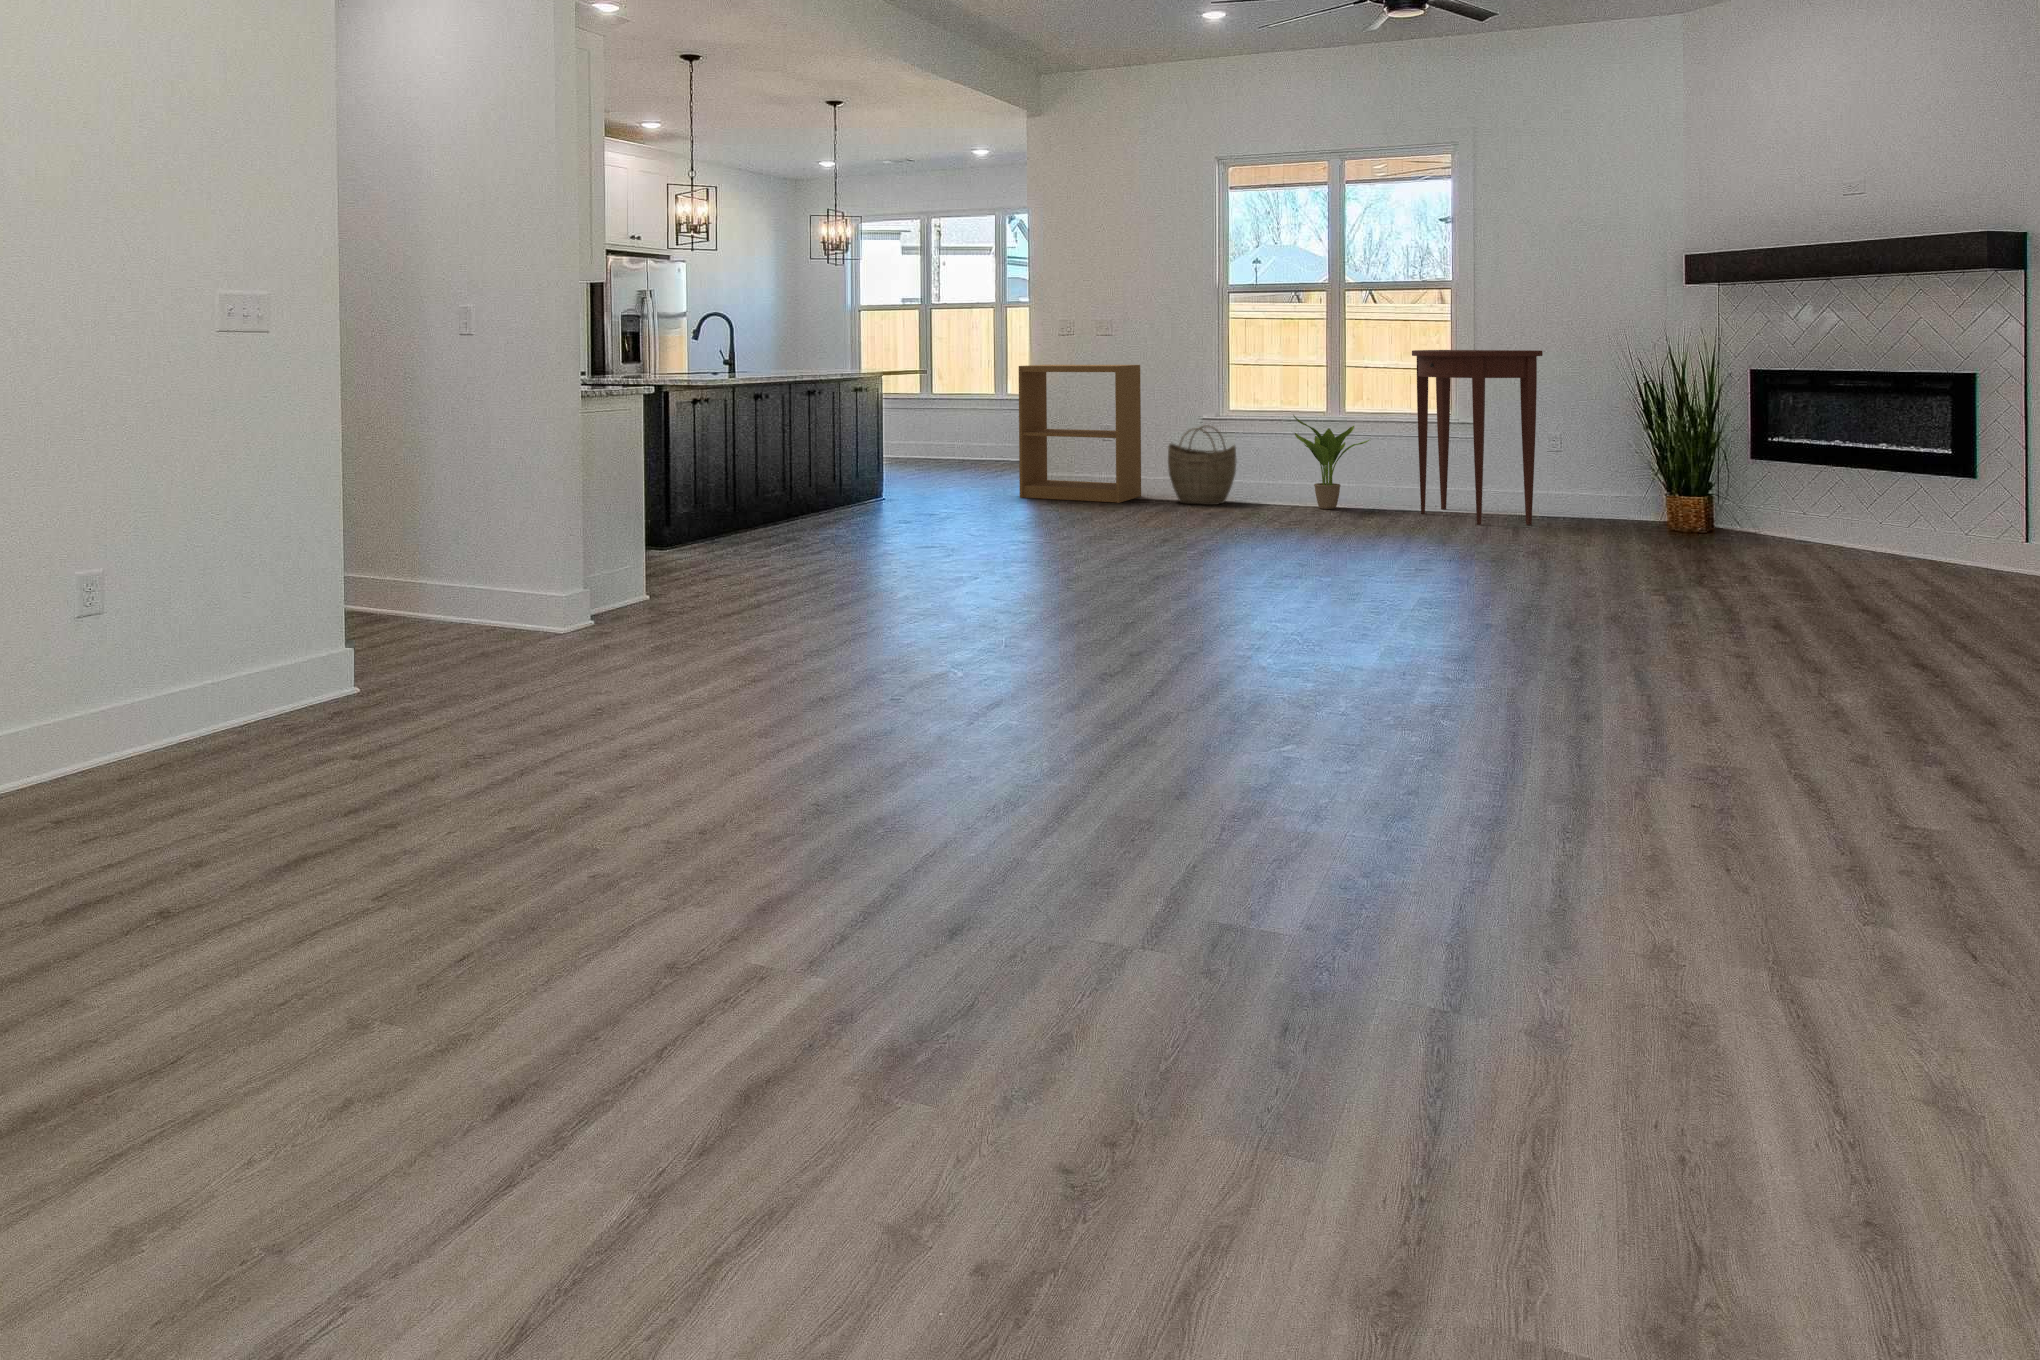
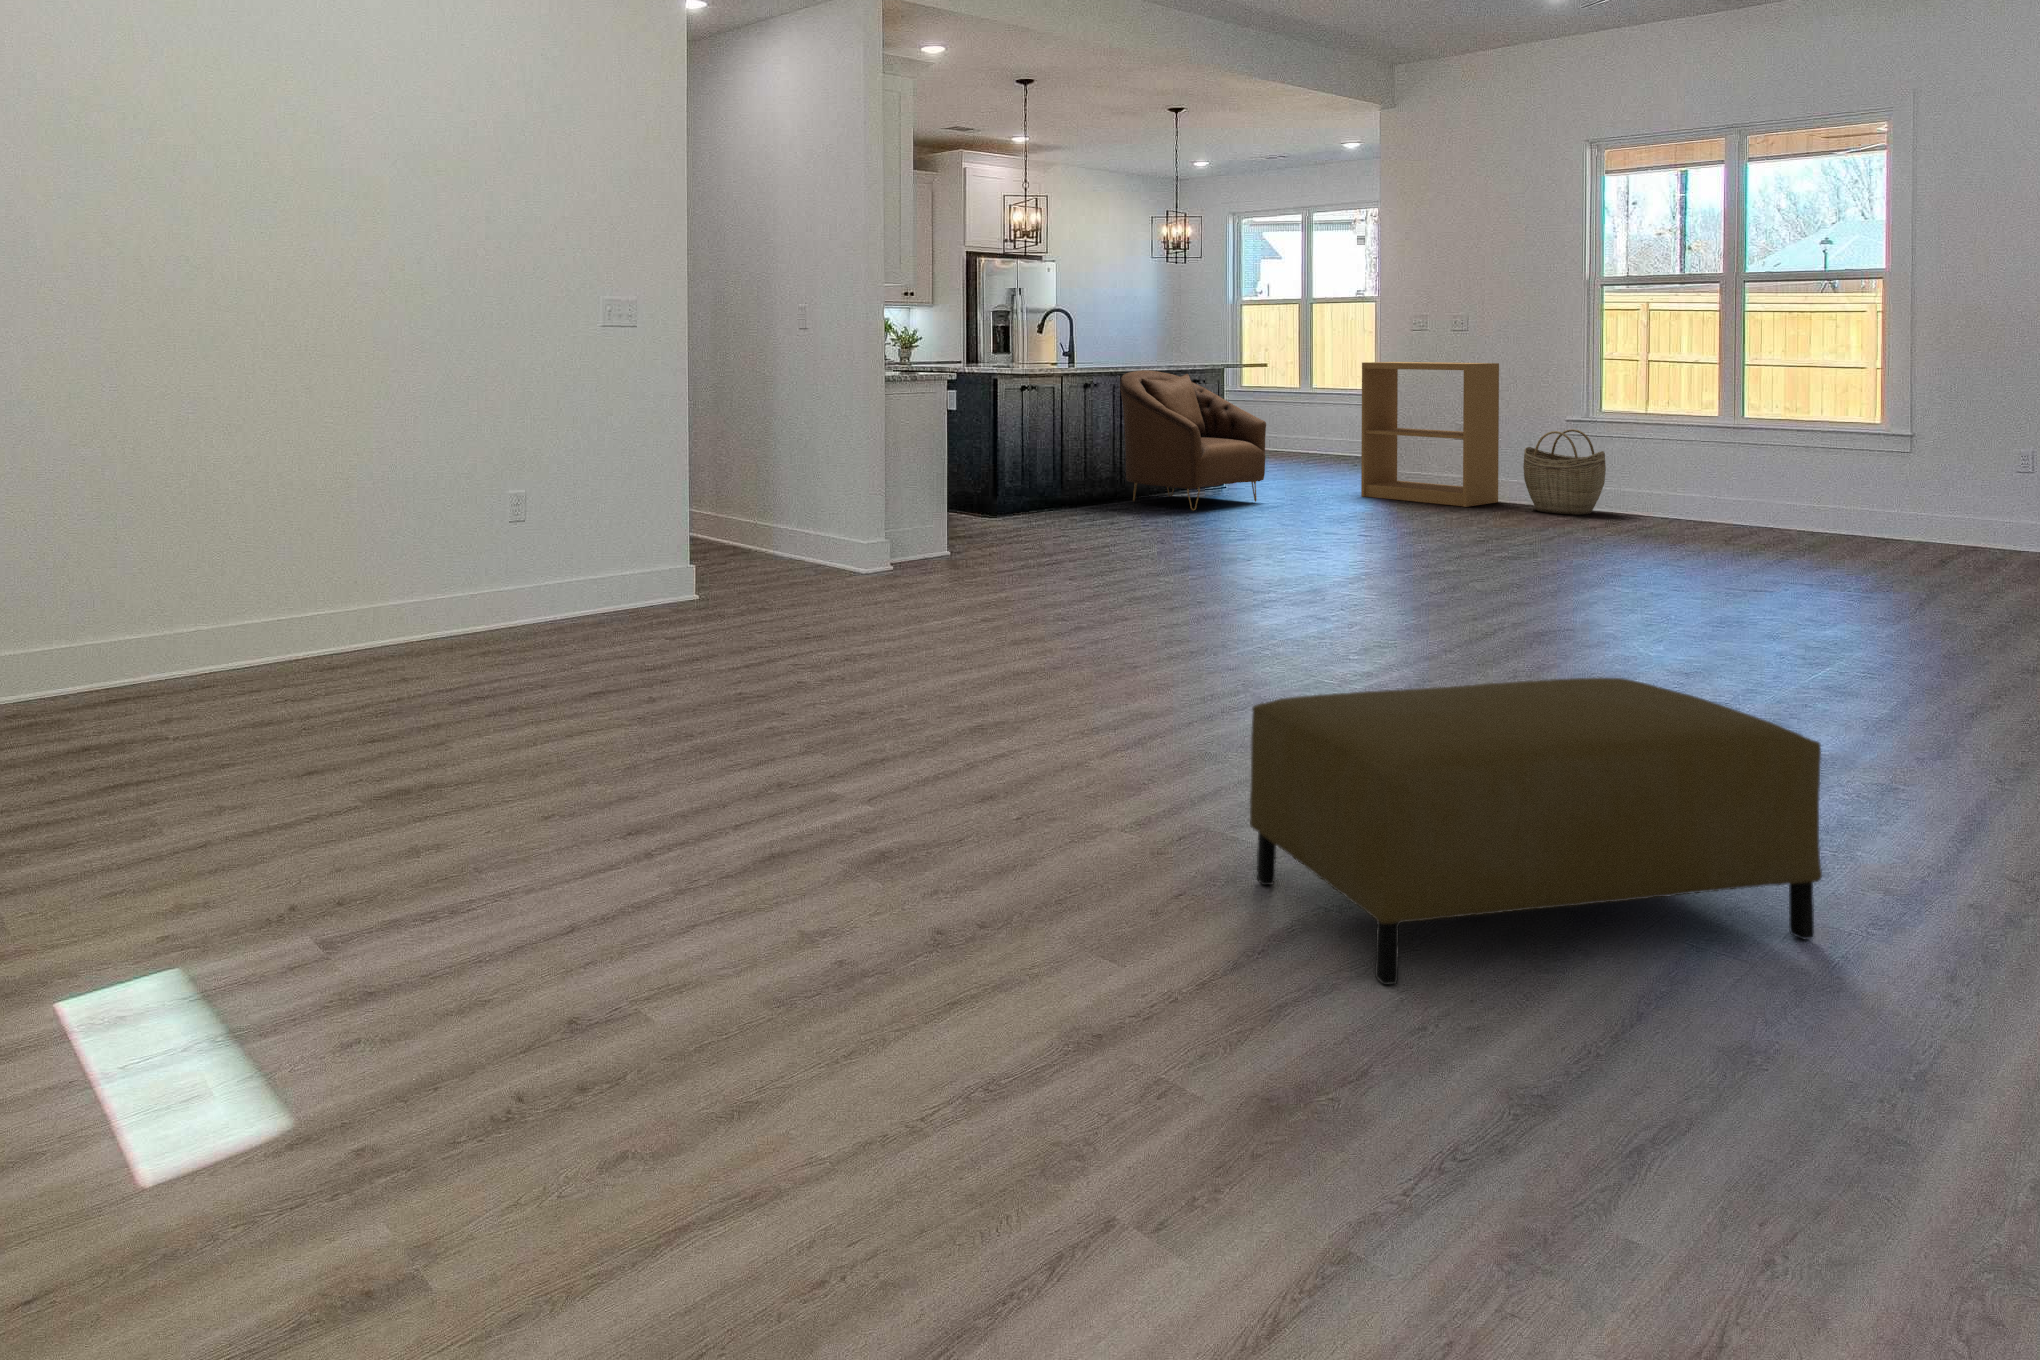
console table: present [1412,350,1543,525] -> none [1820,350,1991,558]
armchair: none [791,378,938,524] -> present [1120,370,1266,510]
potted plant: present [1293,415,1369,509] -> none [1669,420,1772,527]
ottoman: none [1316,704,1838,1122] -> present [1250,678,1822,985]

